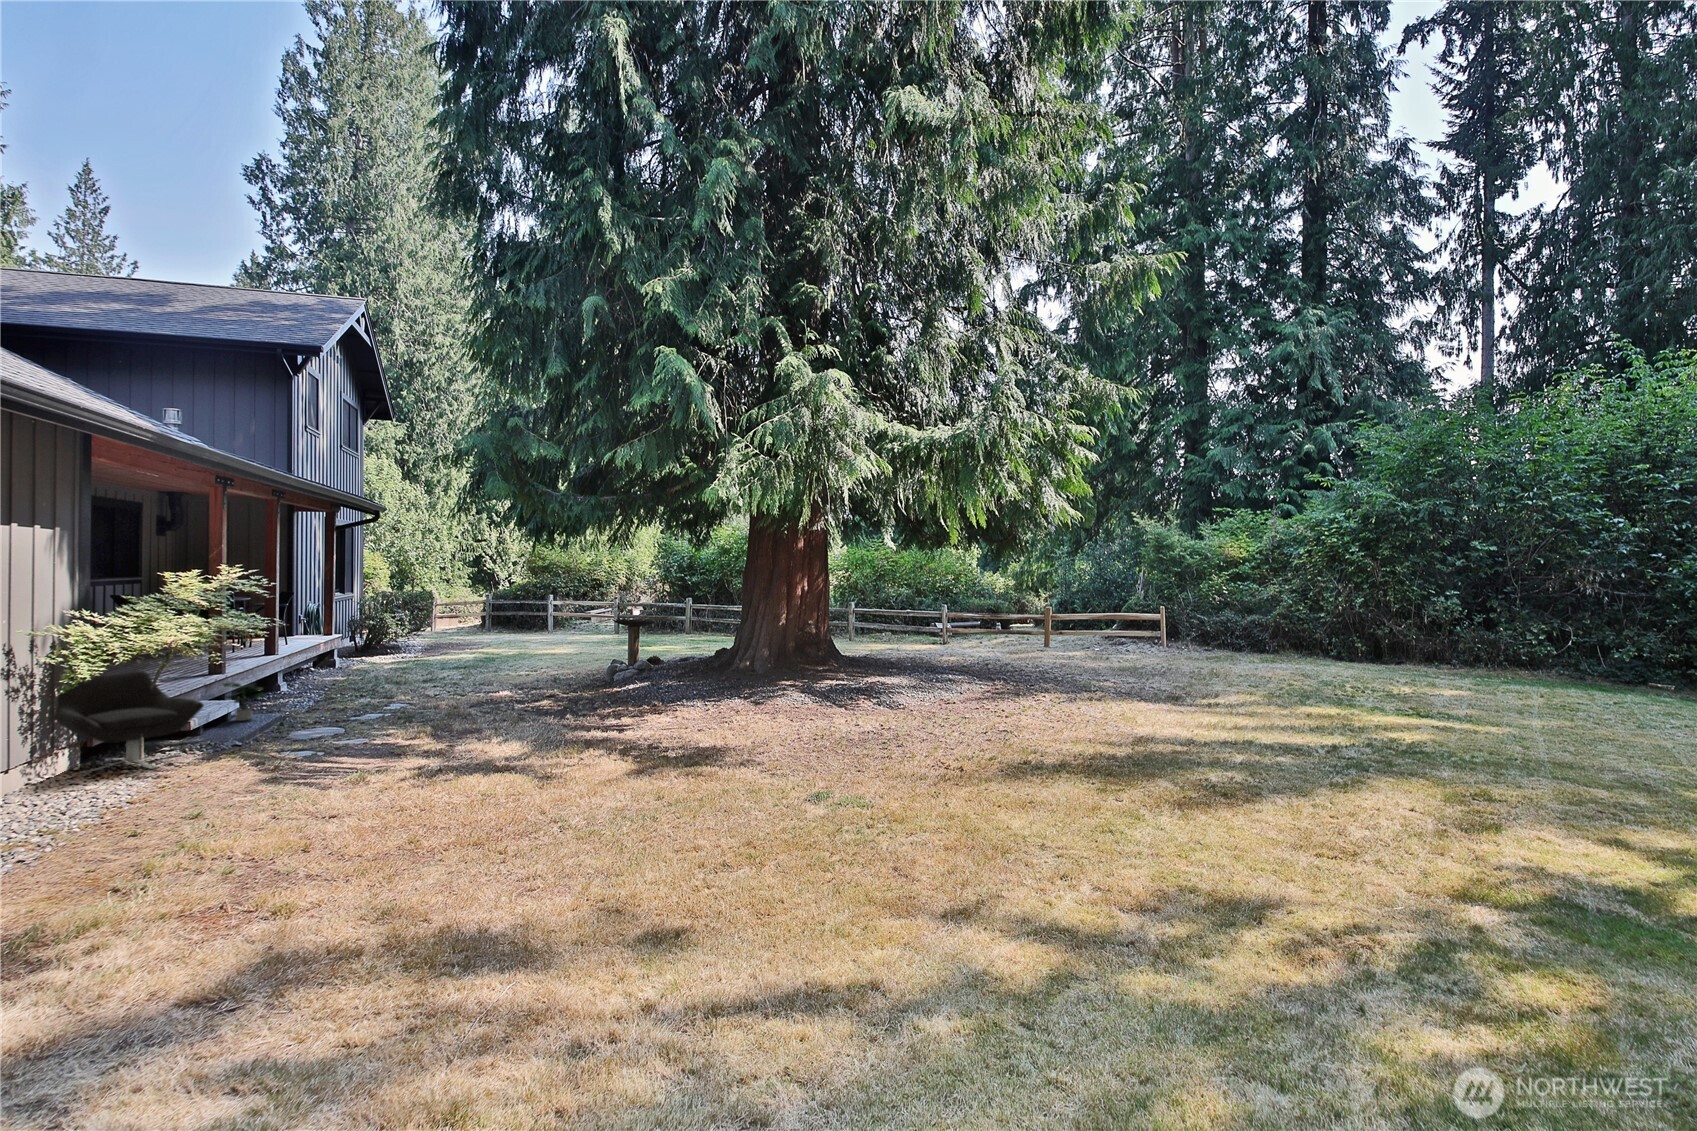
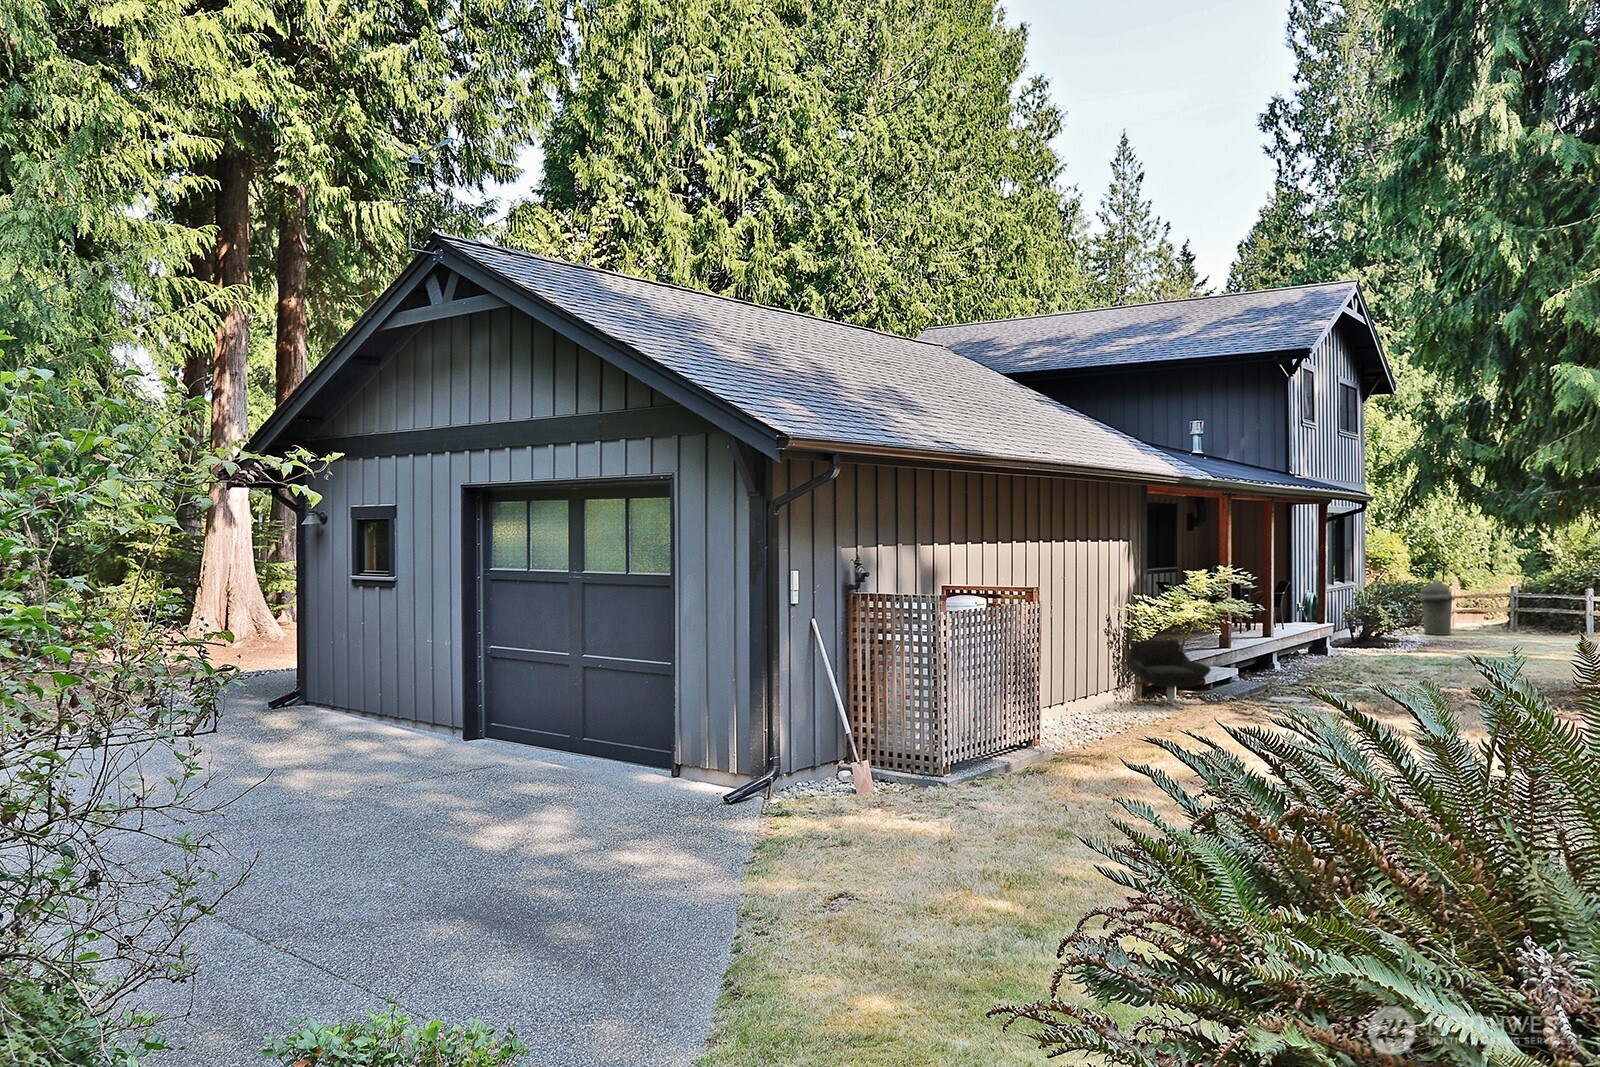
trash can: none [413,594,443,641] -> present [1420,581,1454,635]
potted plant: present [222,683,266,721] -> none [1226,655,1258,688]

